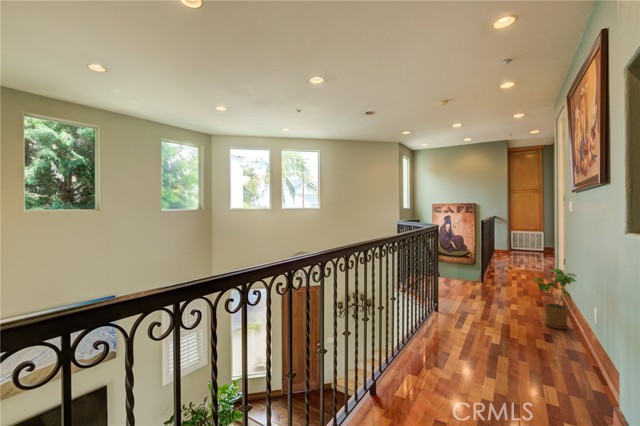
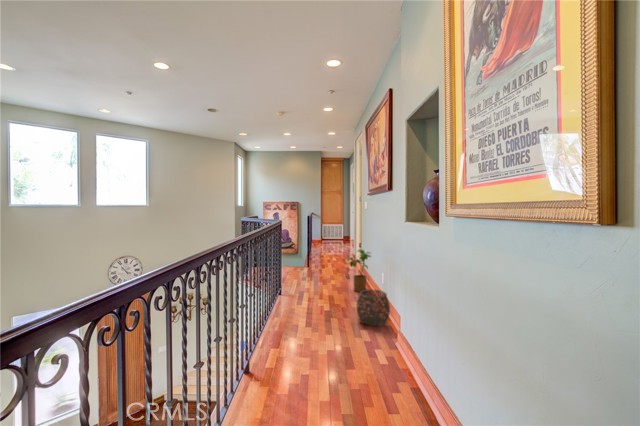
woven basket: none [539,330,605,391] -> present [357,290,390,326]

